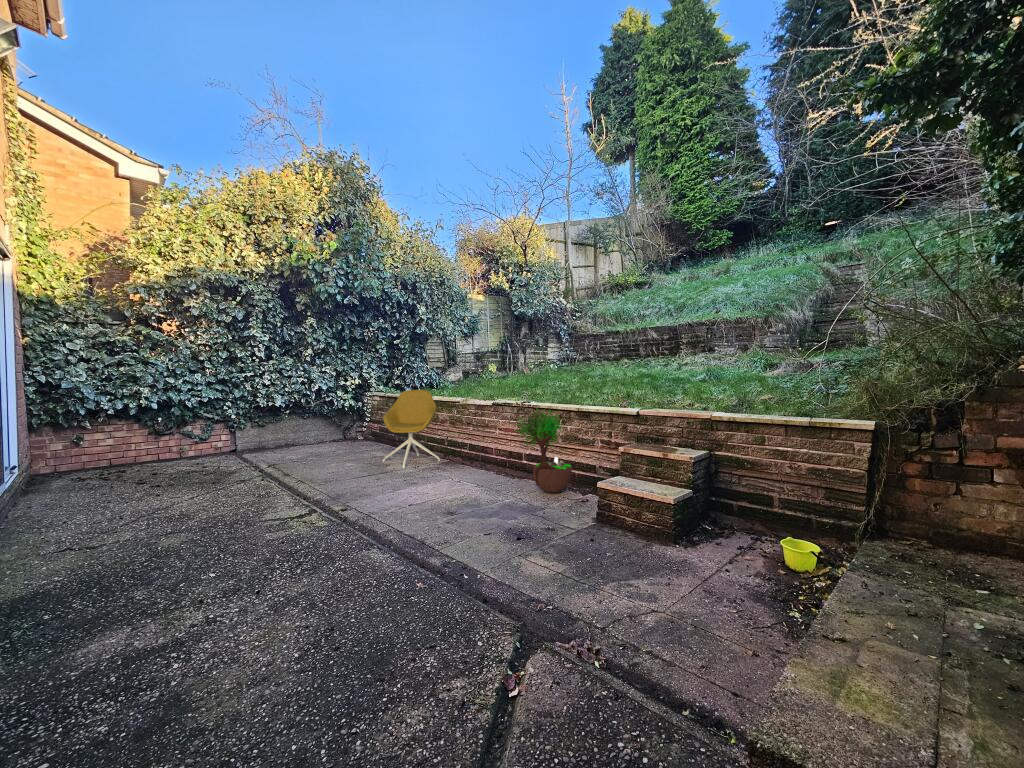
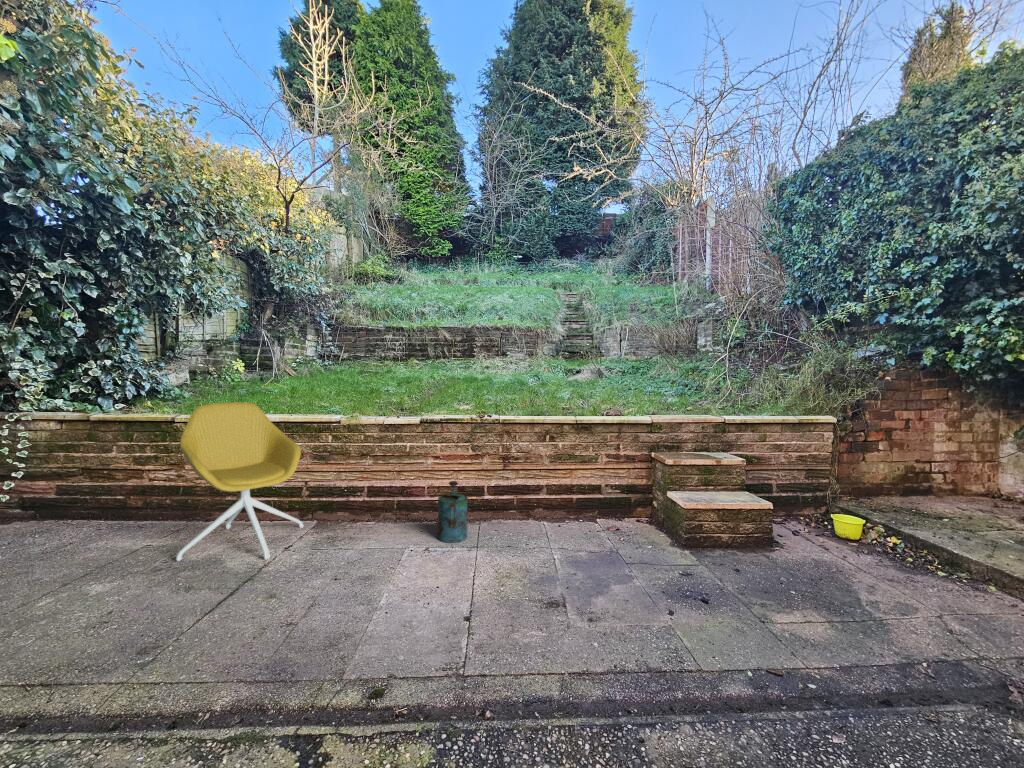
potted tree: present [514,408,572,493] -> none [535,417,602,530]
watering can: none [470,445,504,482] -> present [438,481,468,543]

